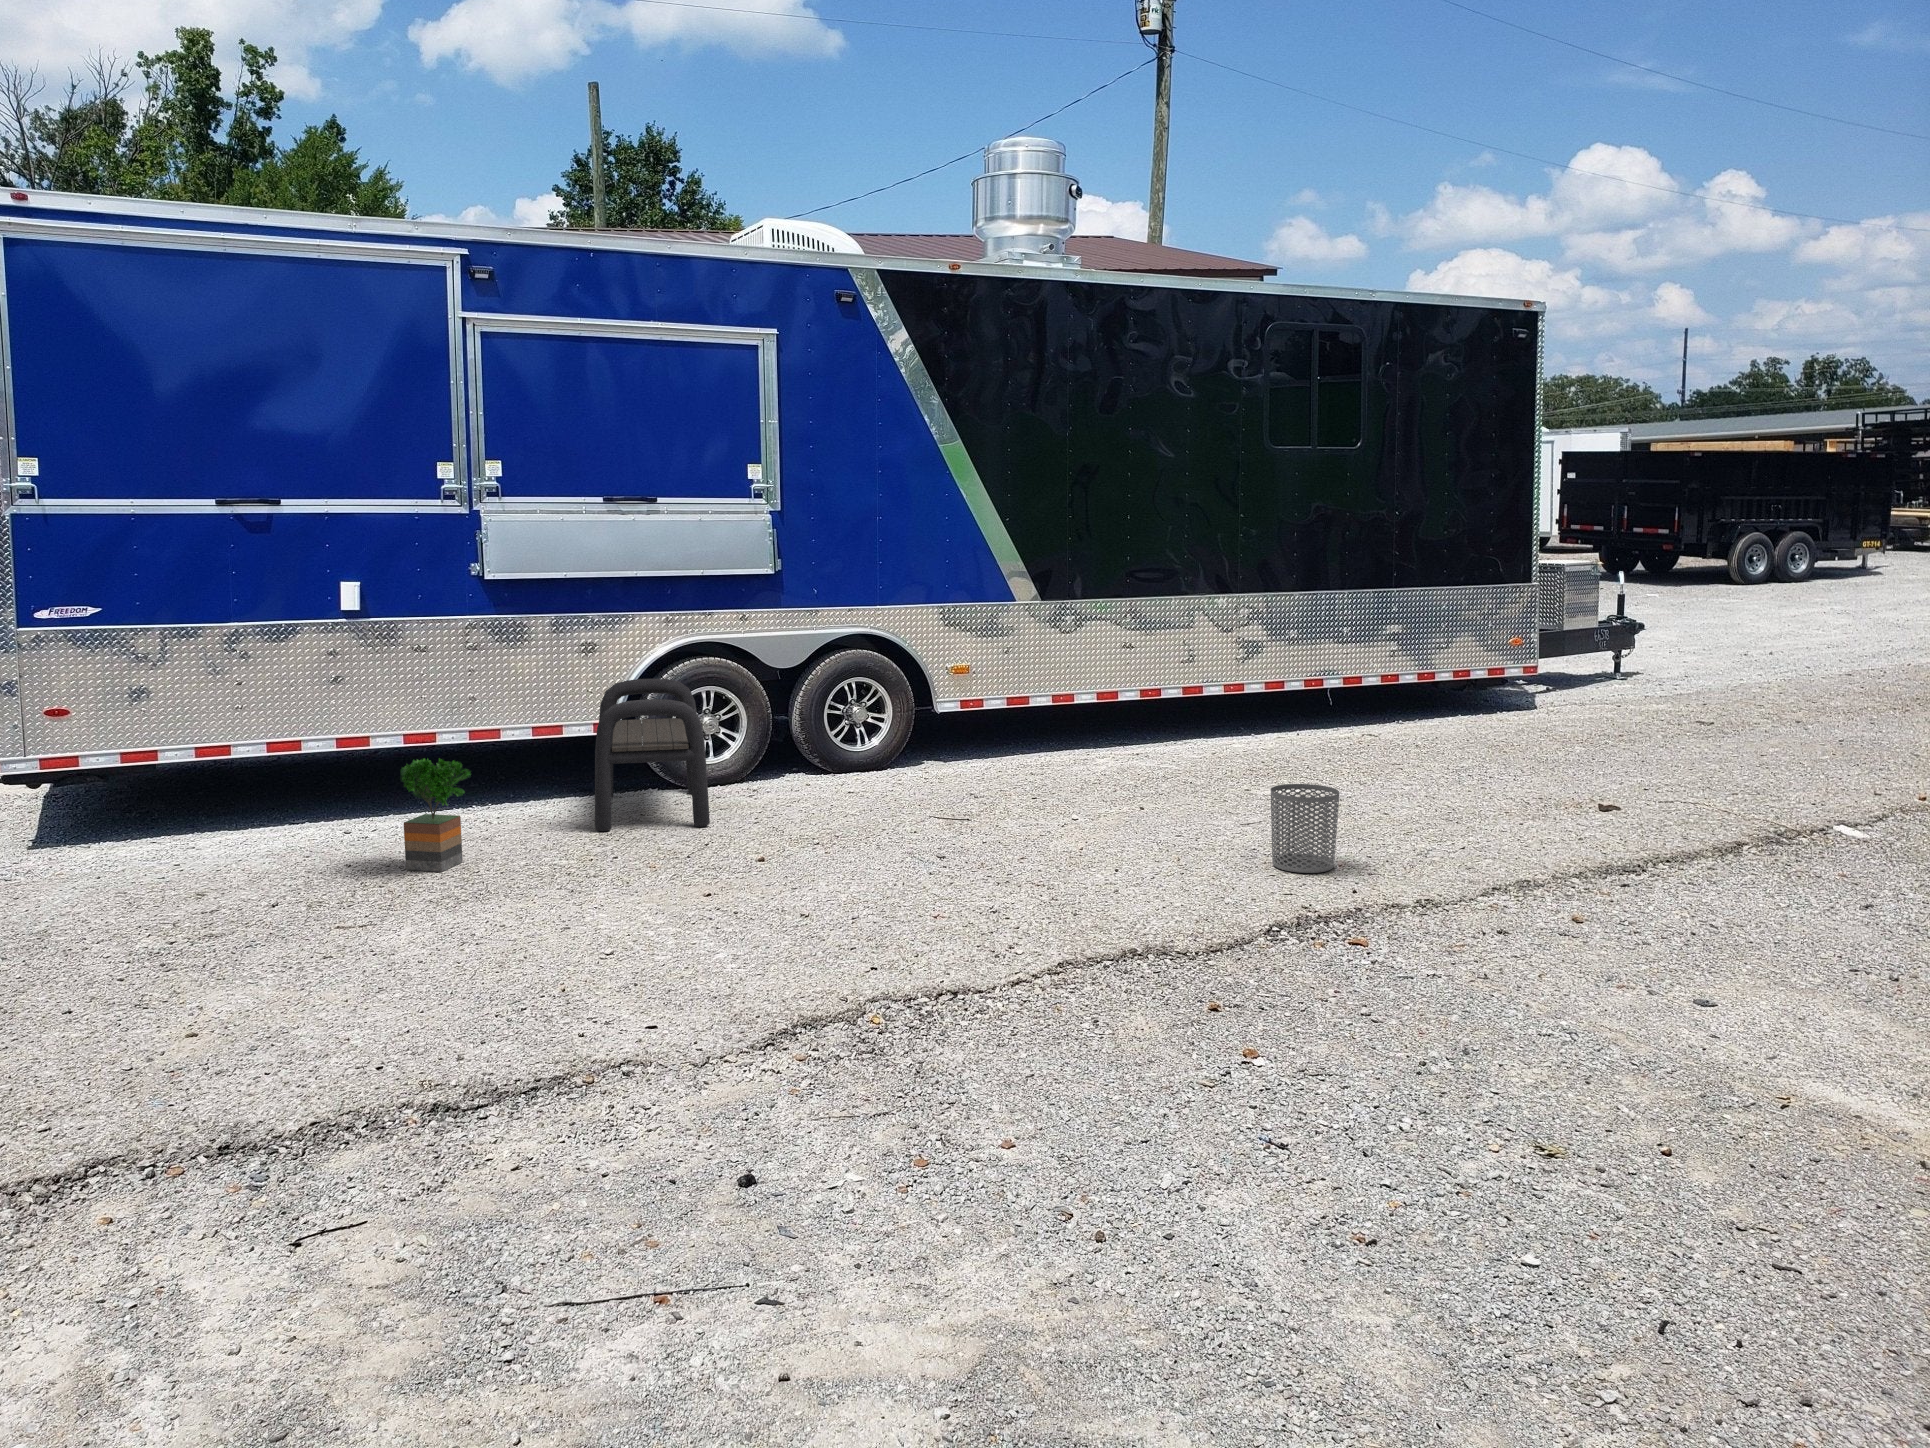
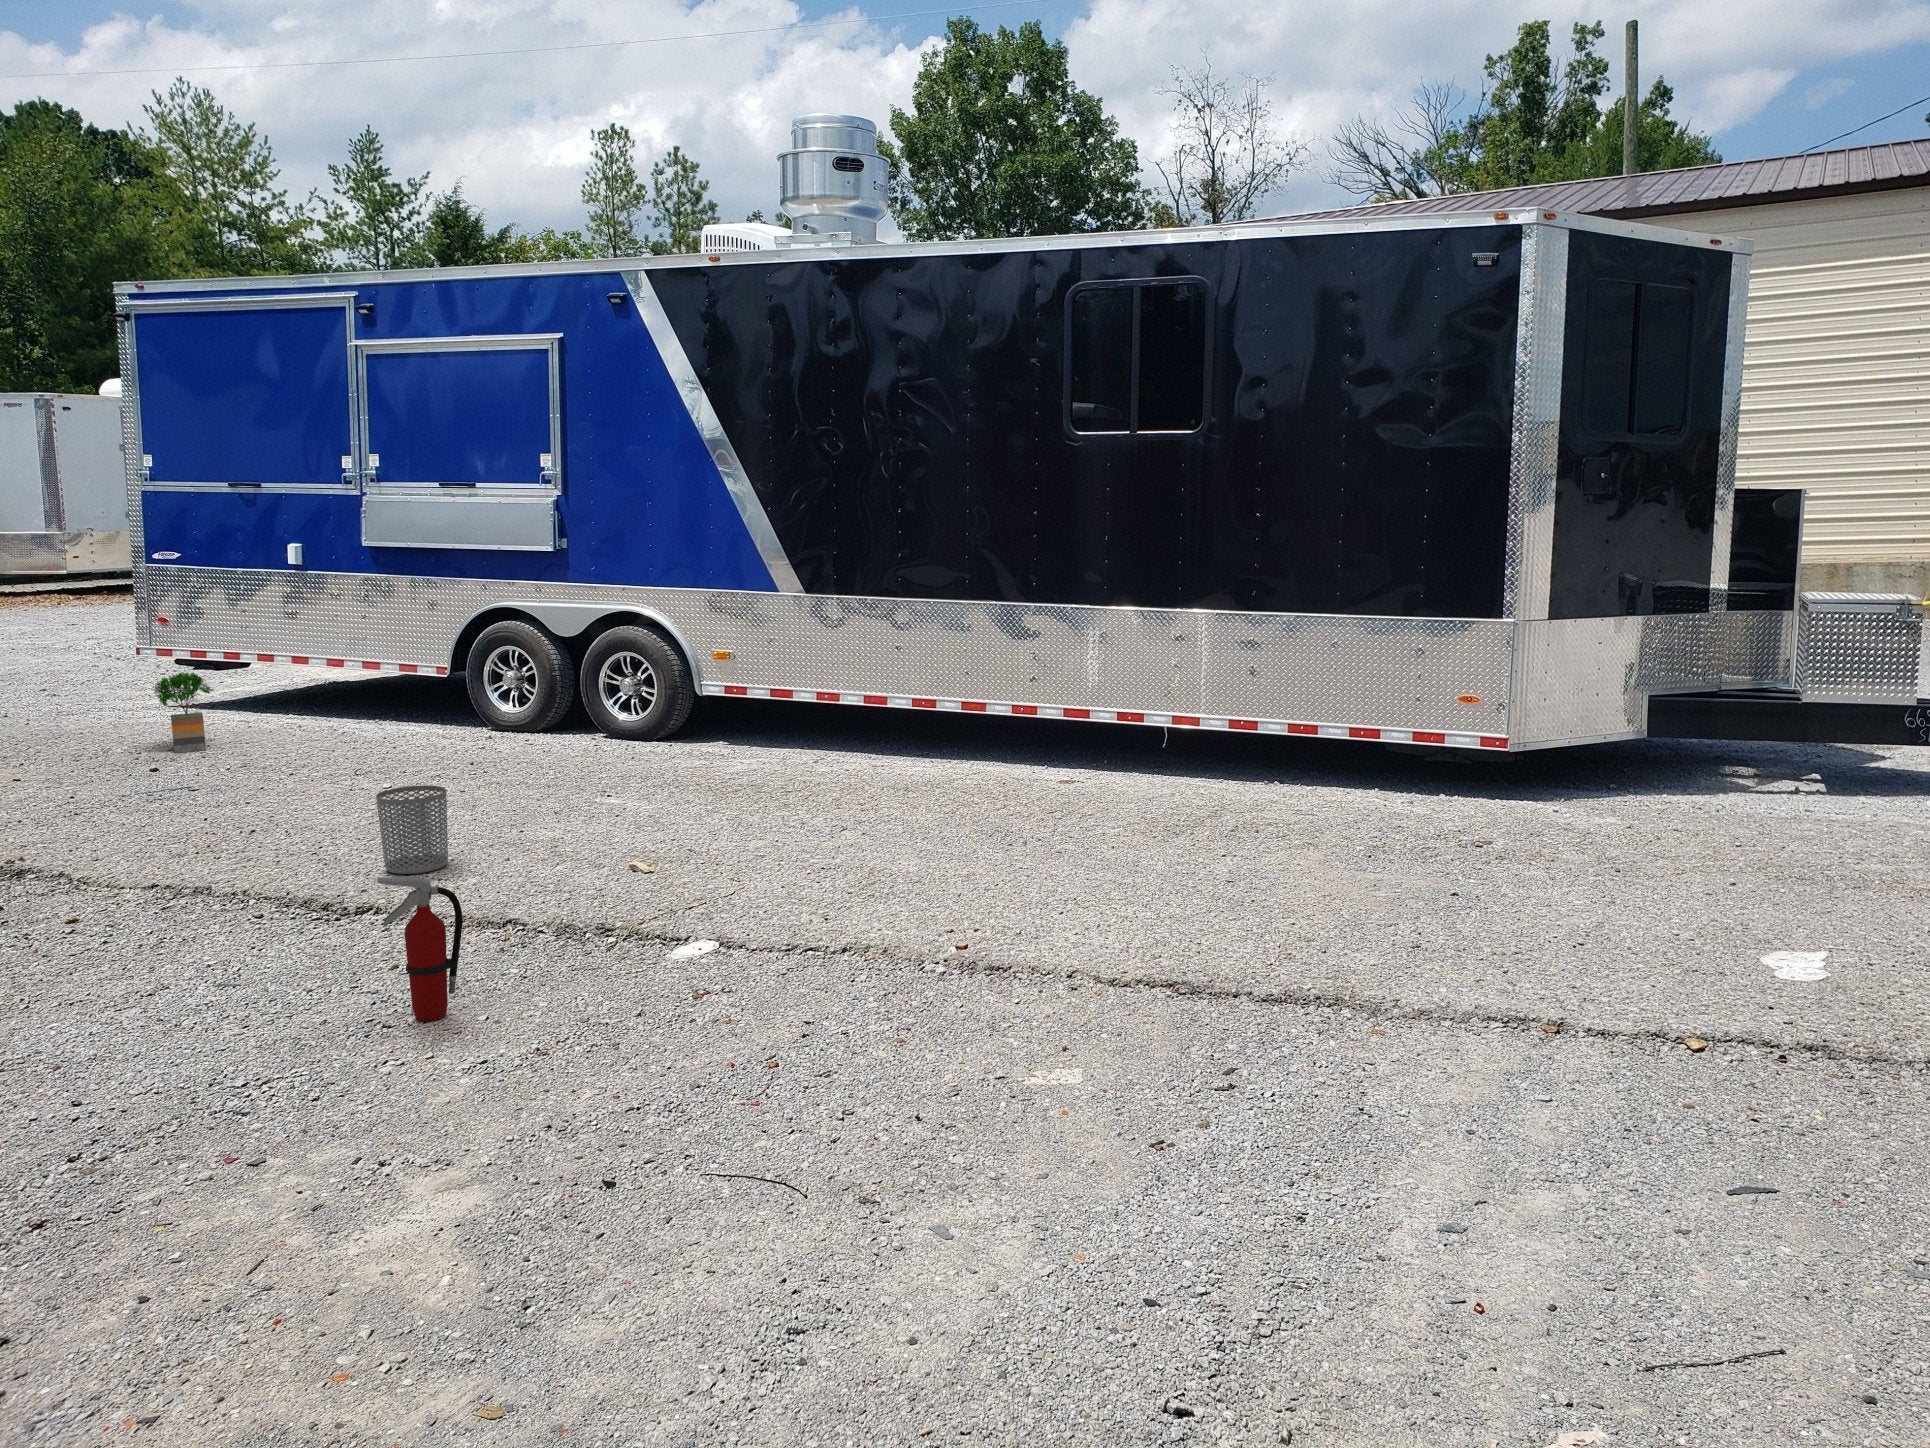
bench: present [595,679,710,831] -> none [322,634,495,755]
fire extinguisher: none [1816,793,1857,913] -> present [377,877,463,1022]

